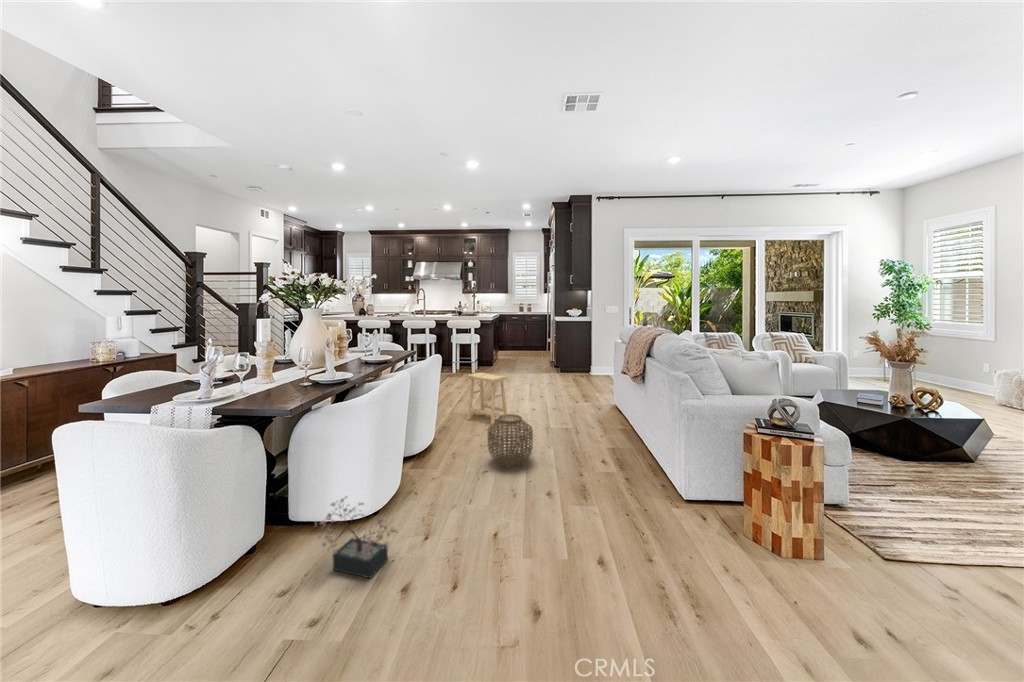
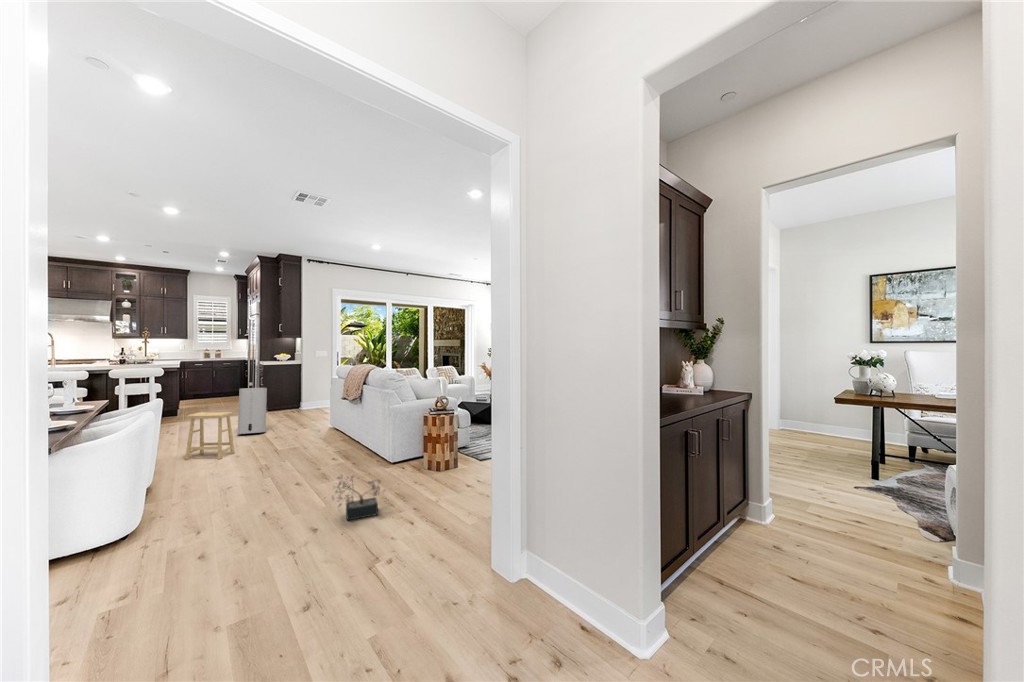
air purifier: none [521,348,548,398] -> present [238,388,267,434]
woven basket: present [488,414,533,468] -> none [233,435,277,479]
decorative plant: present [314,496,394,578] -> present [332,475,385,520]

